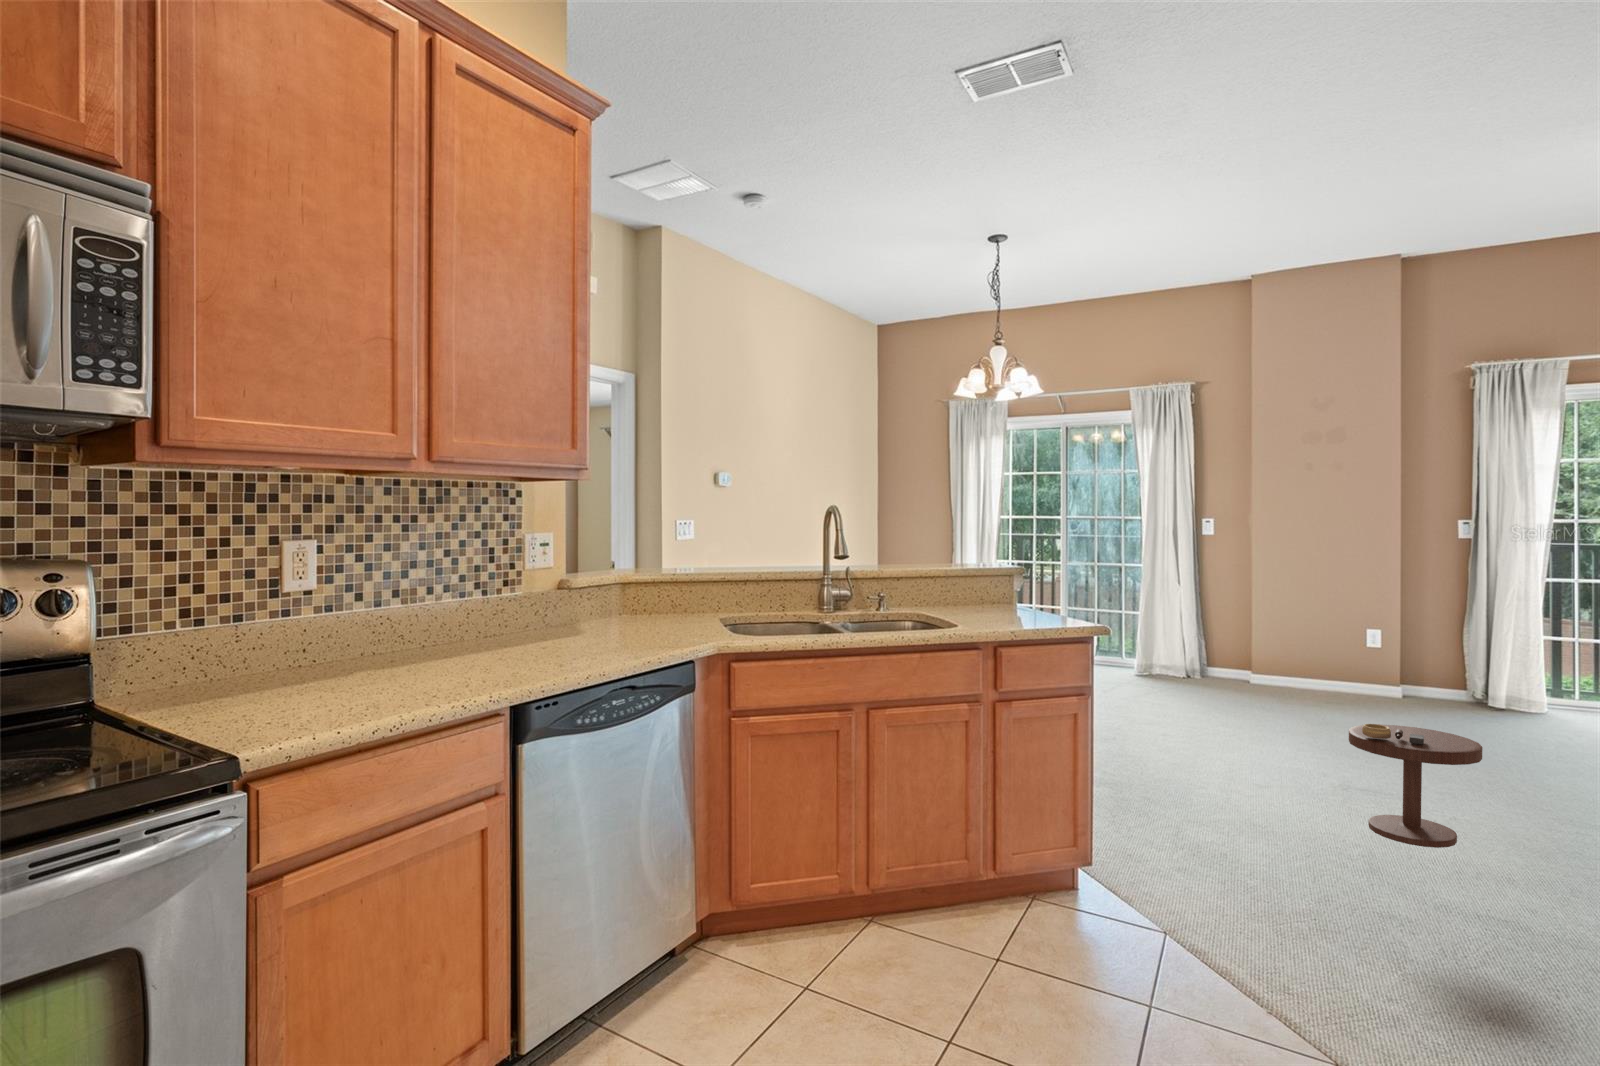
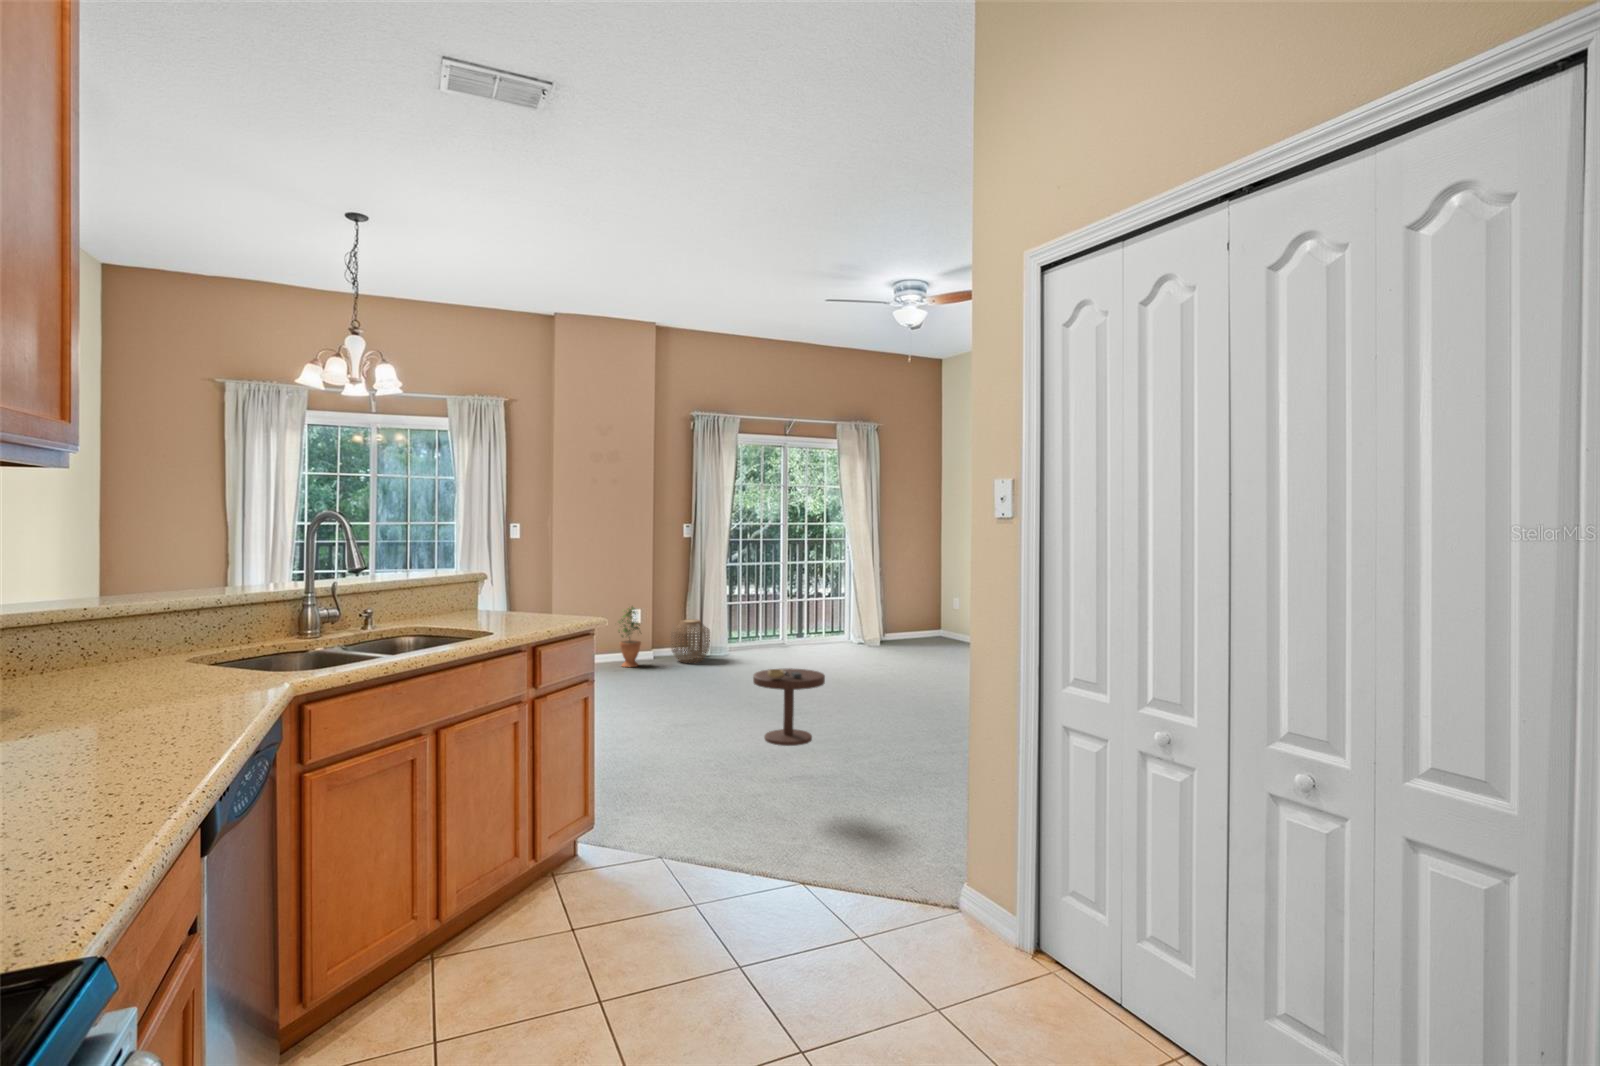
potted plant: none [1331,622,1372,702] -> present [618,607,641,667]
woven basket: none [1423,650,1492,712] -> present [670,619,710,663]

